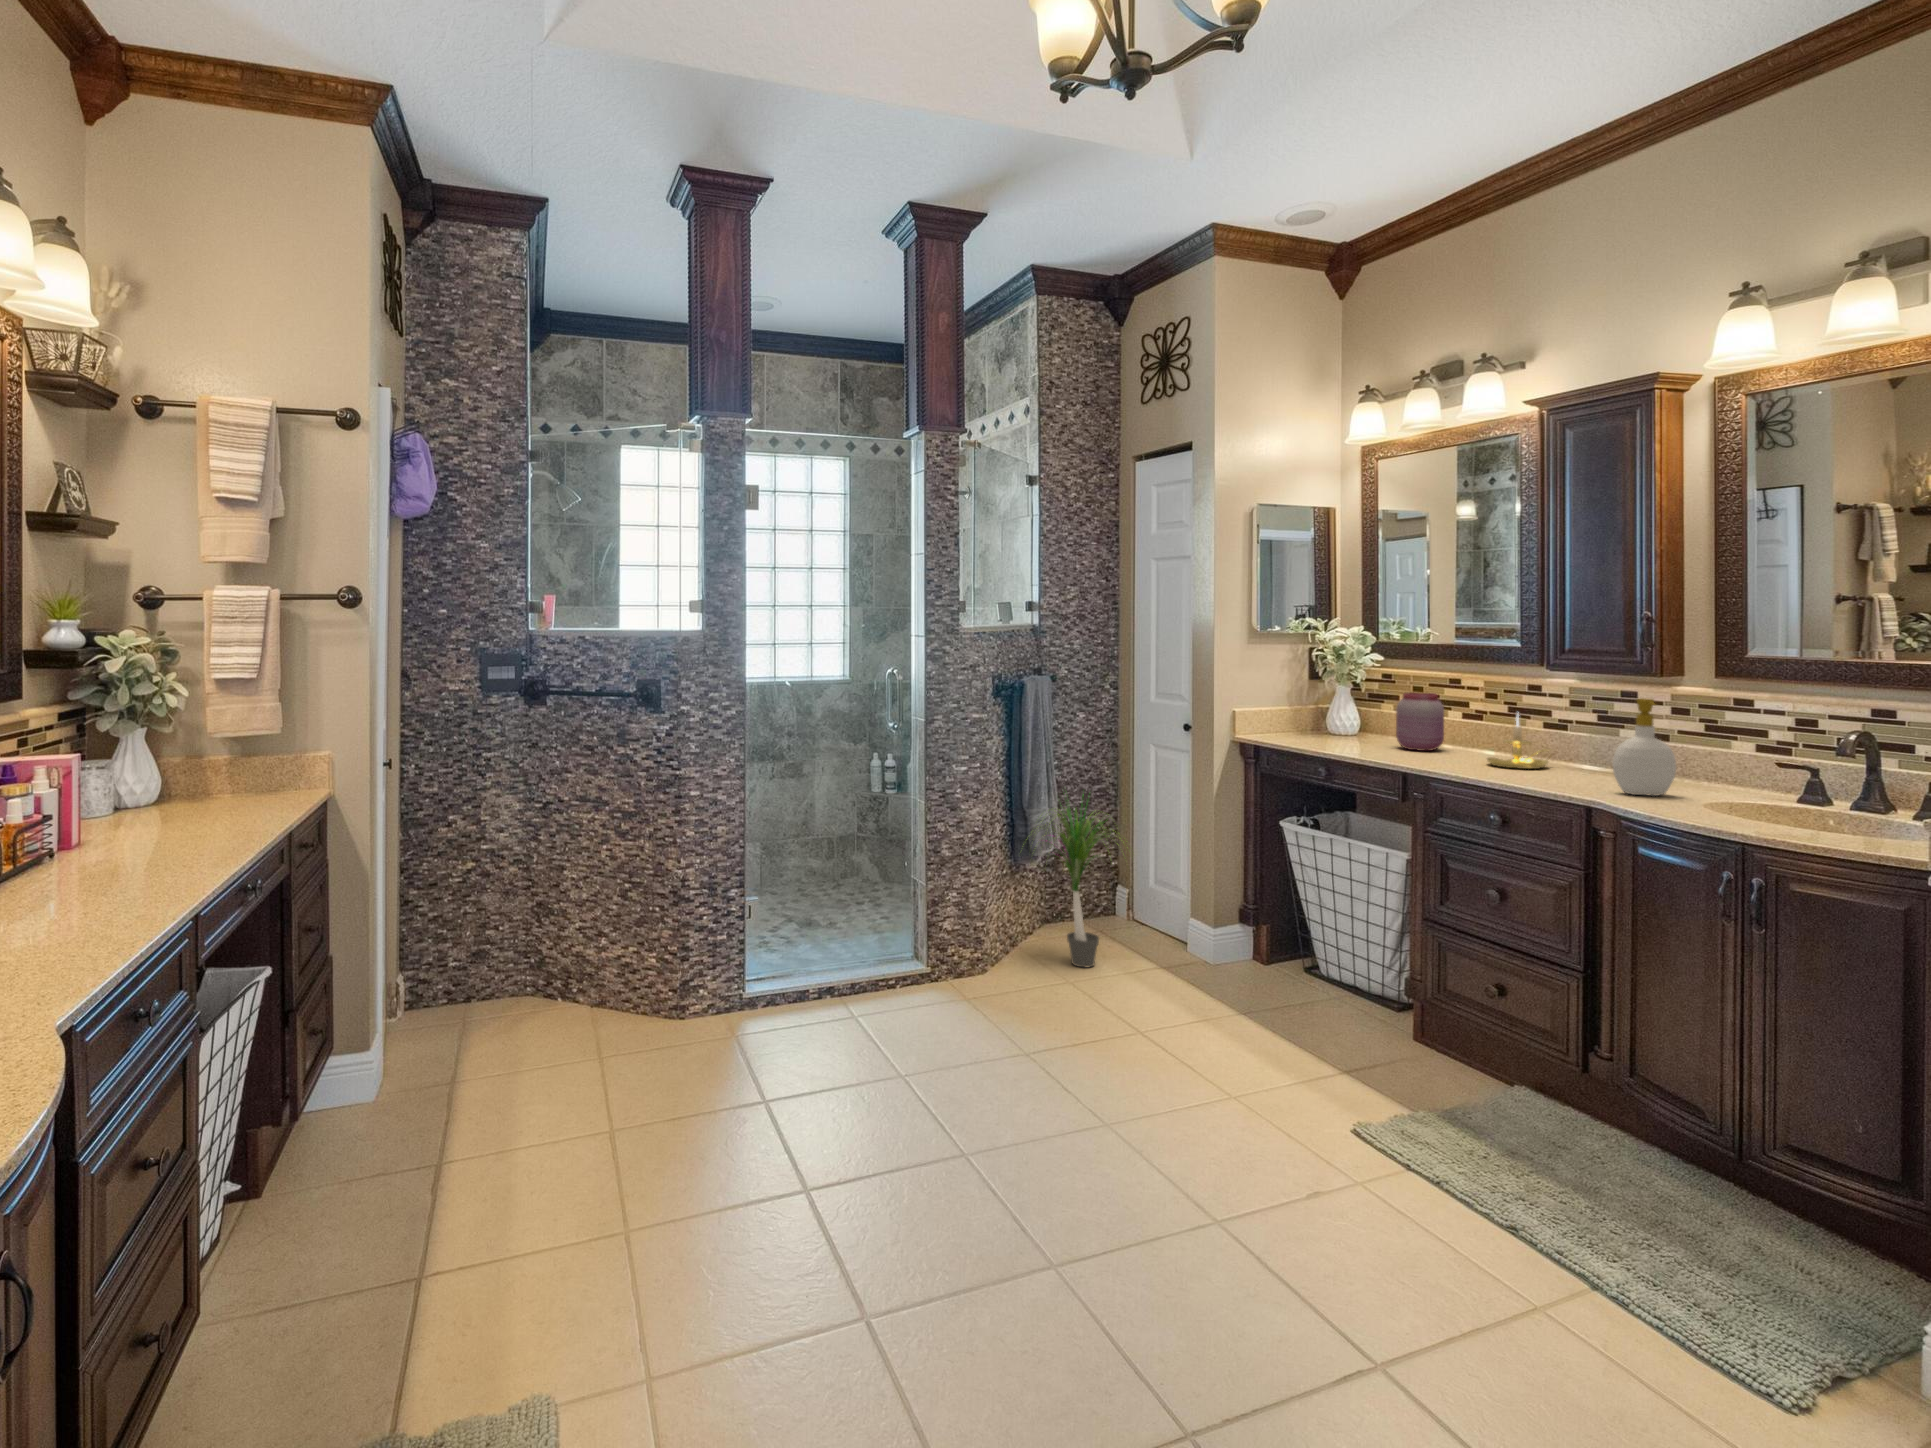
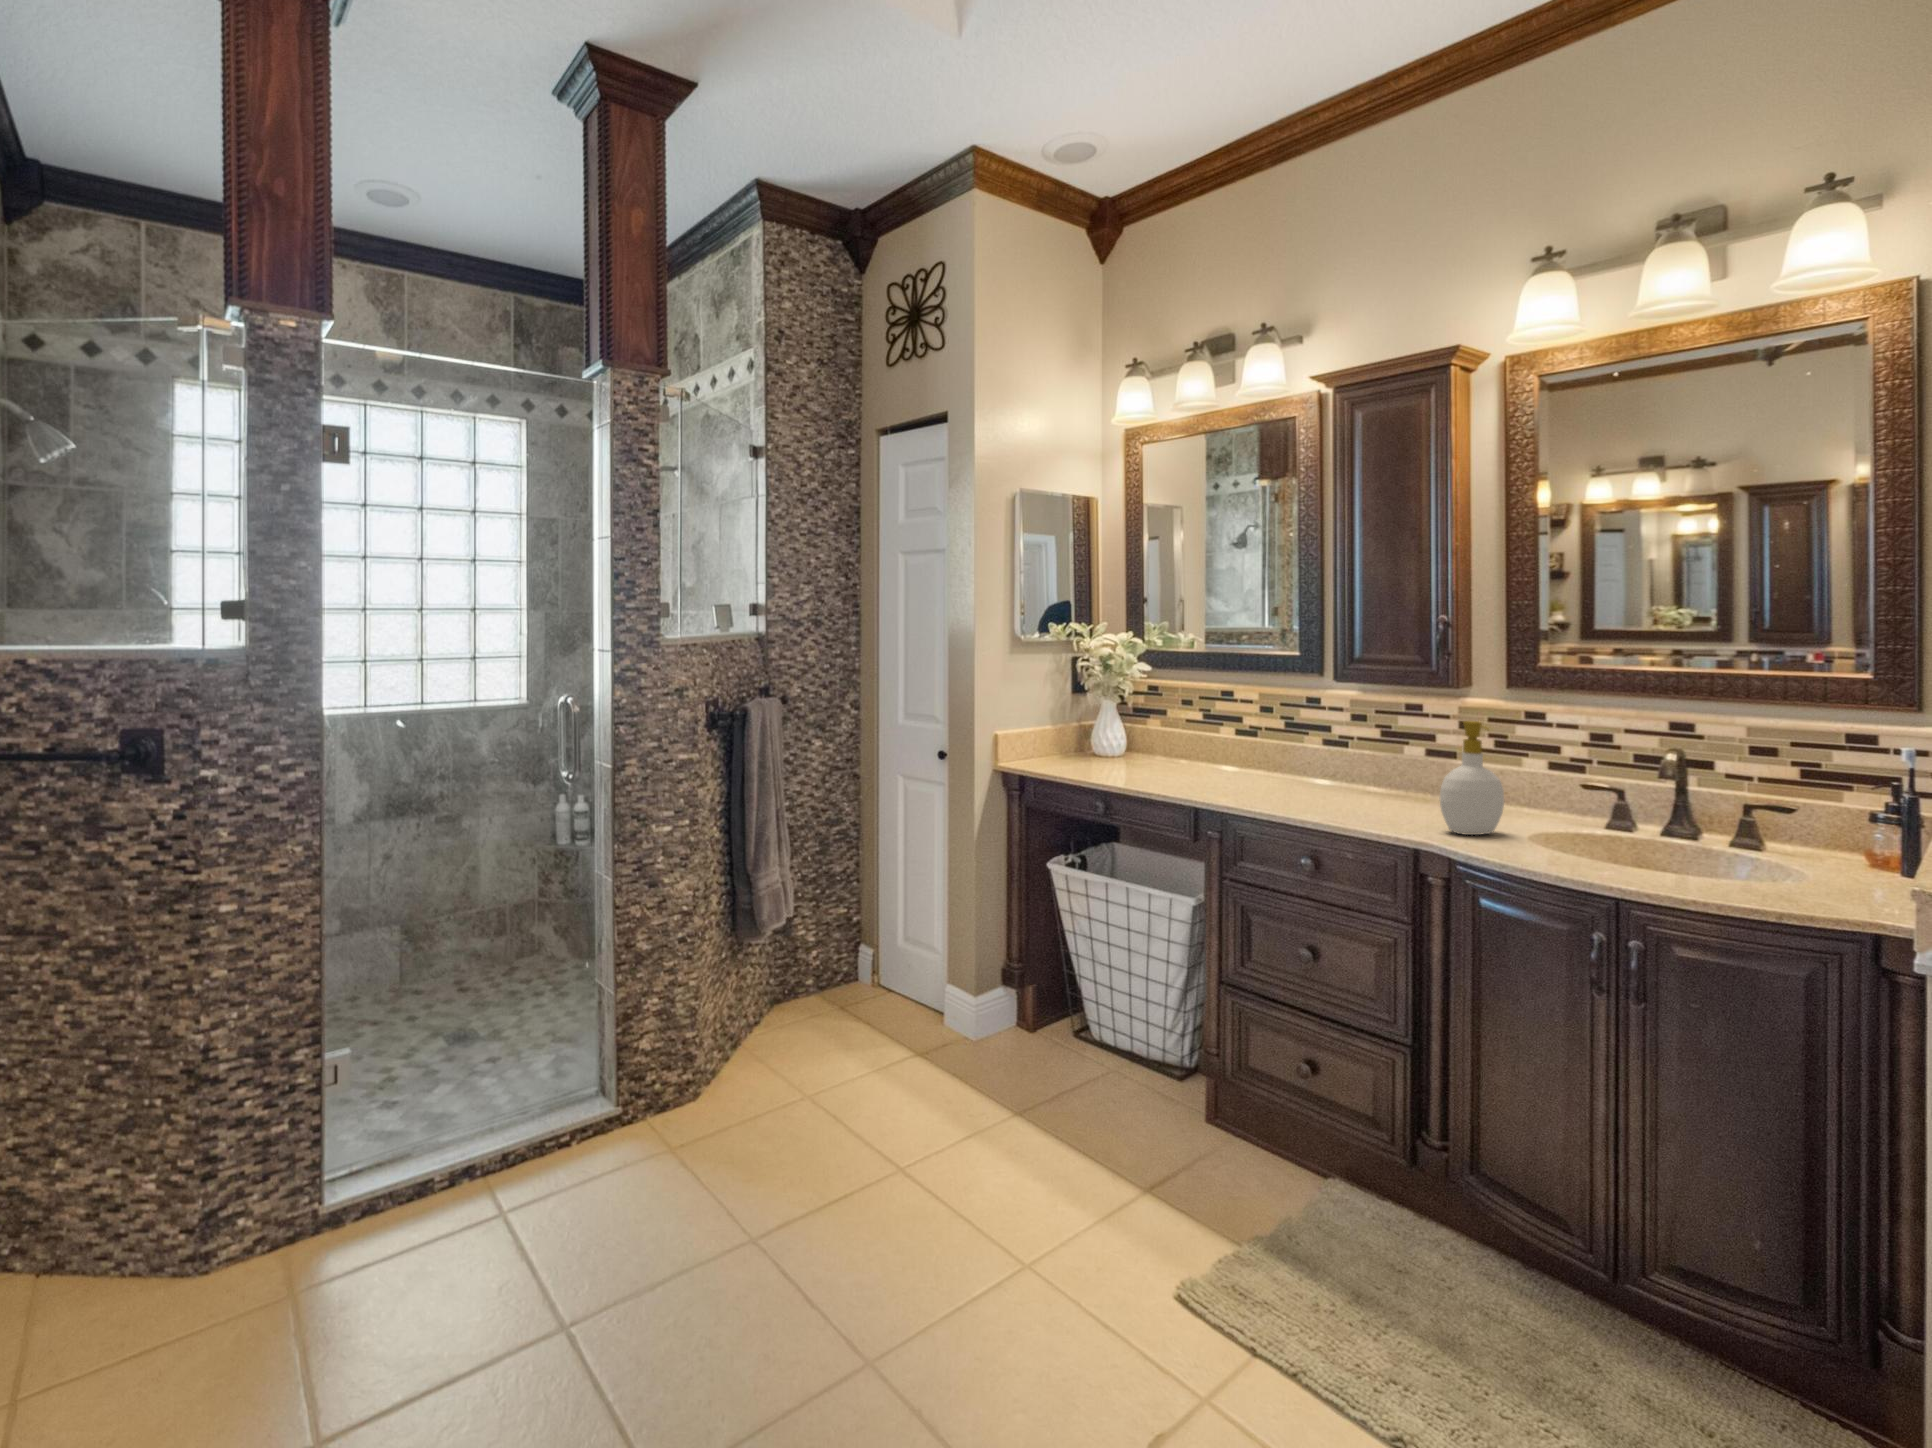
jar: present [1396,692,1444,751] -> none [1171,709,1222,776]
candle holder: present [1487,714,1548,769] -> none [1278,733,1347,799]
potted plant: present [1038,807,1121,967] -> none [741,834,891,1067]

